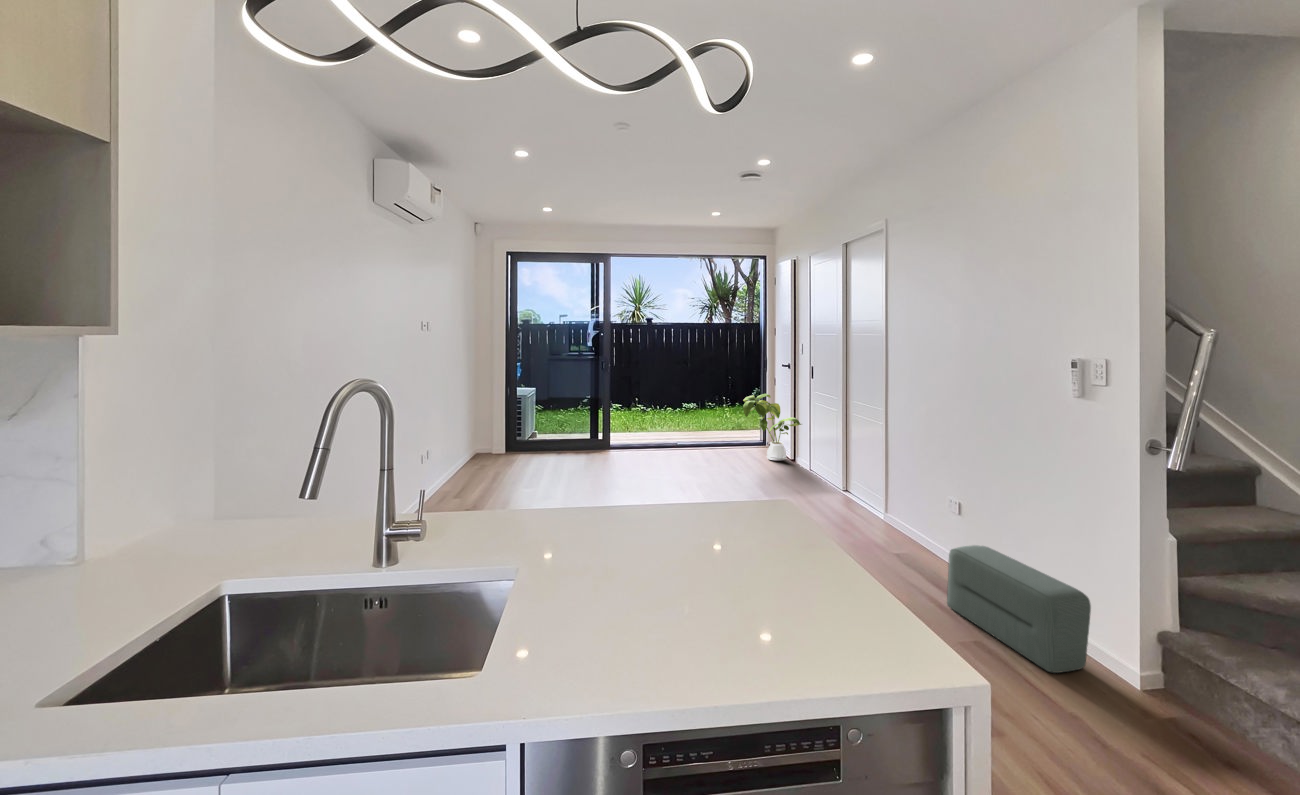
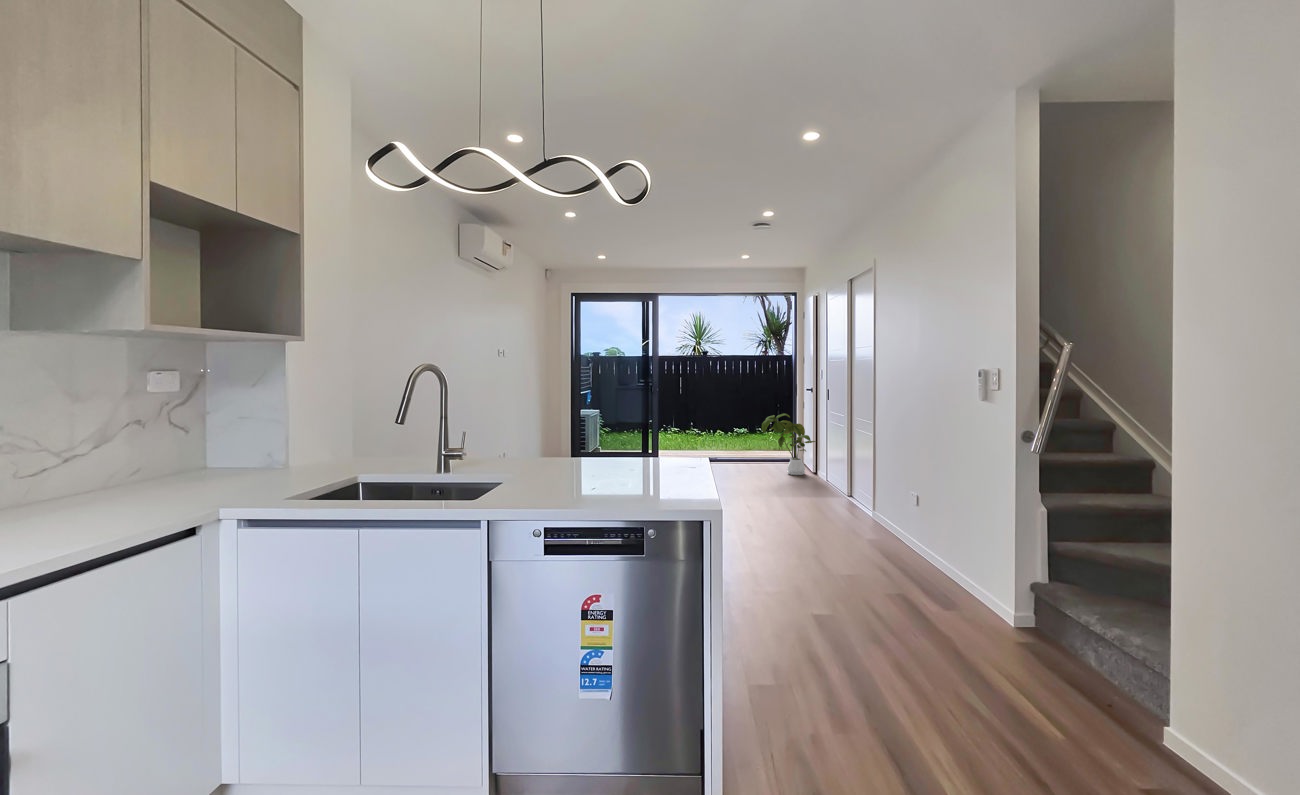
pouf: present [947,545,1091,673] -> none [815,511,877,597]

